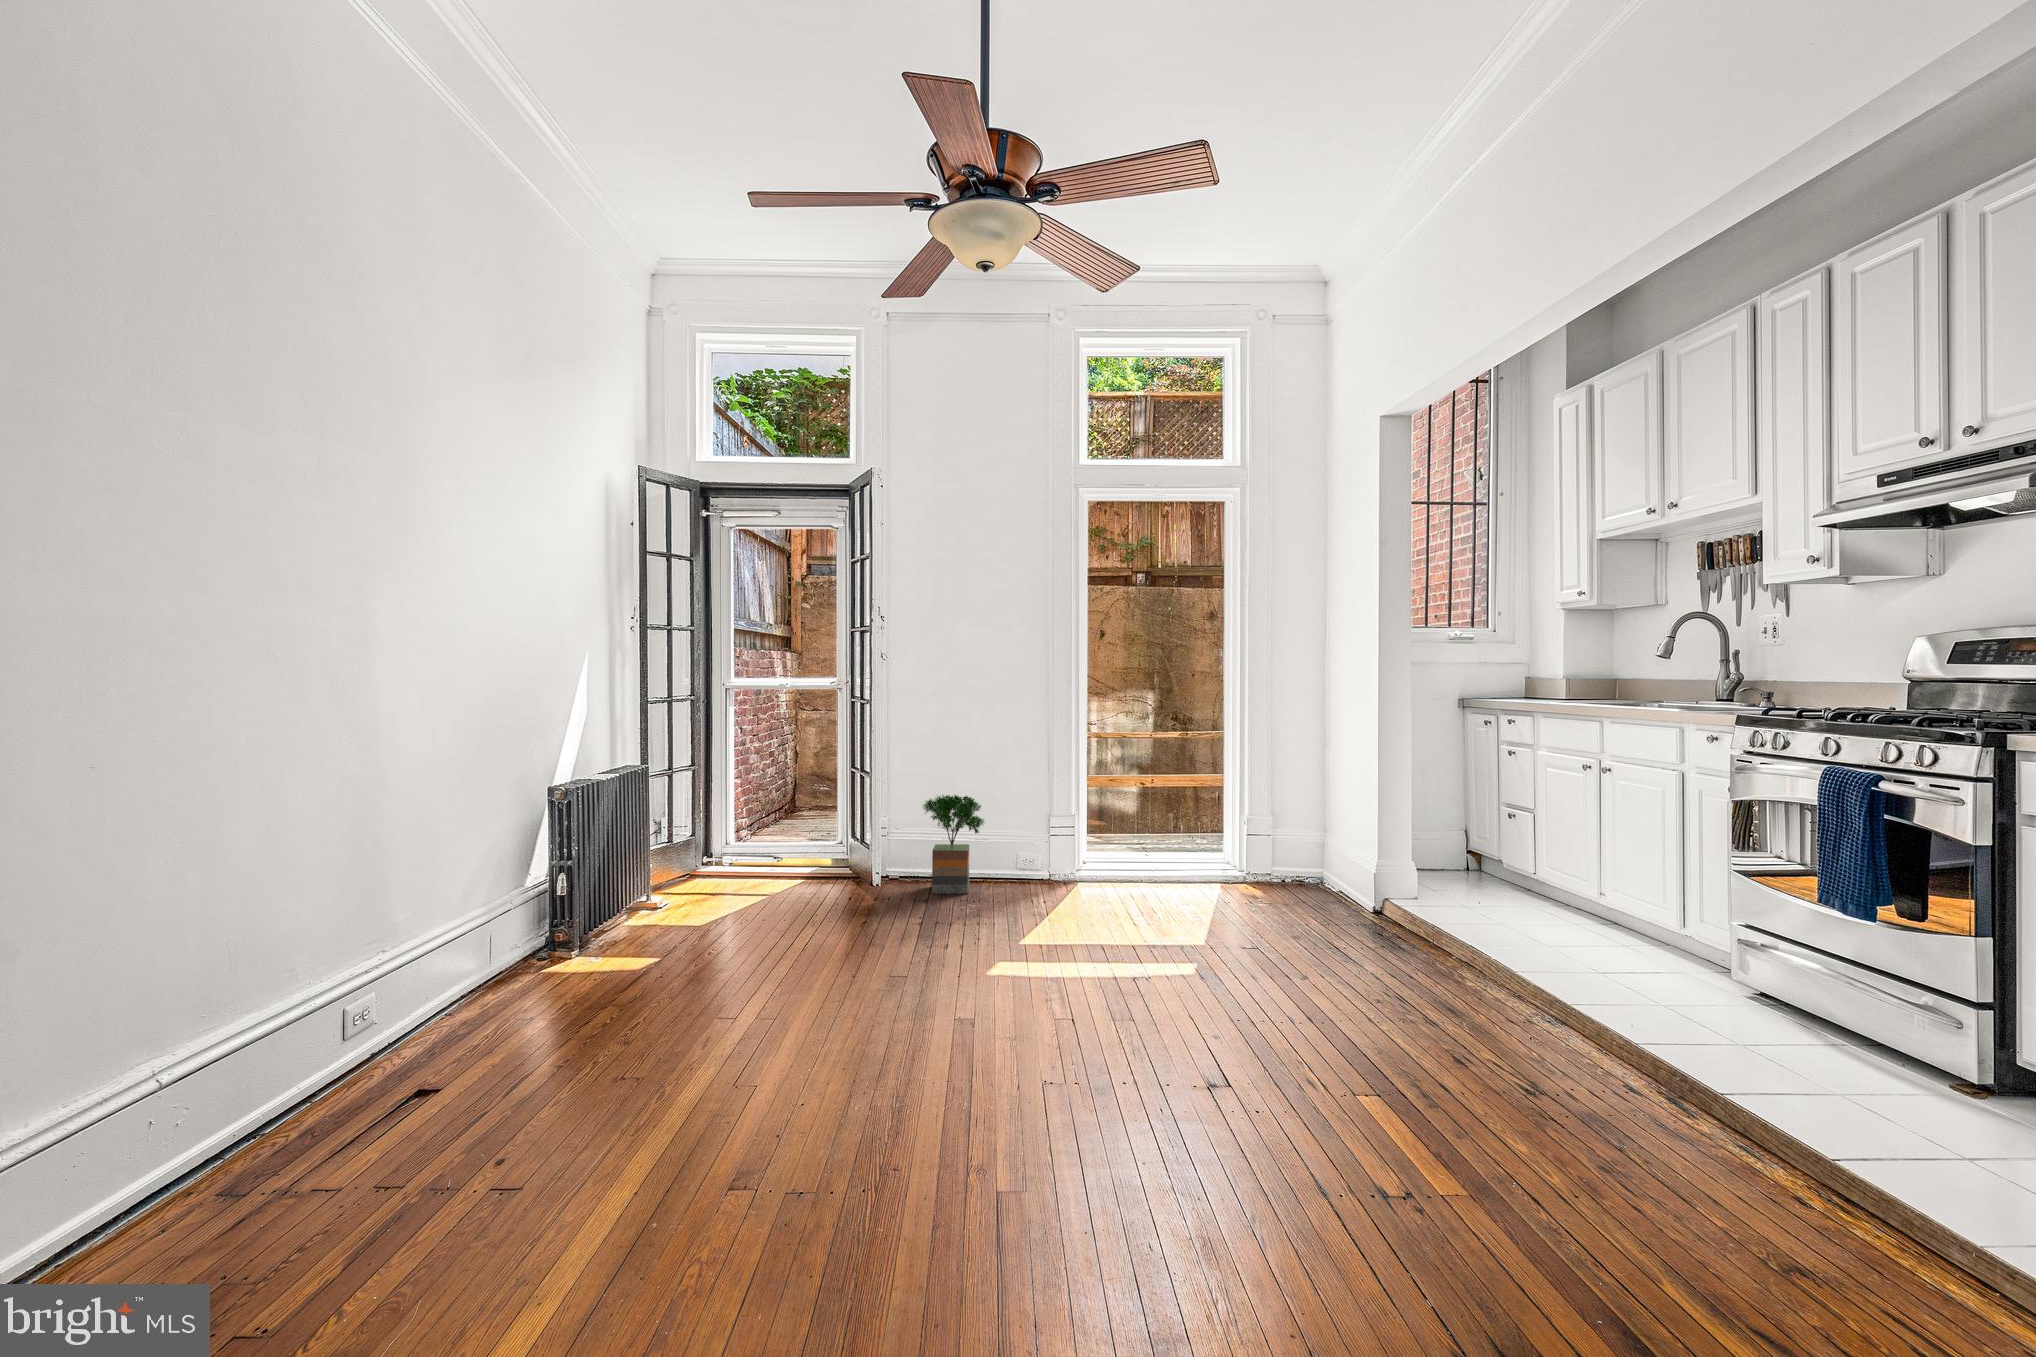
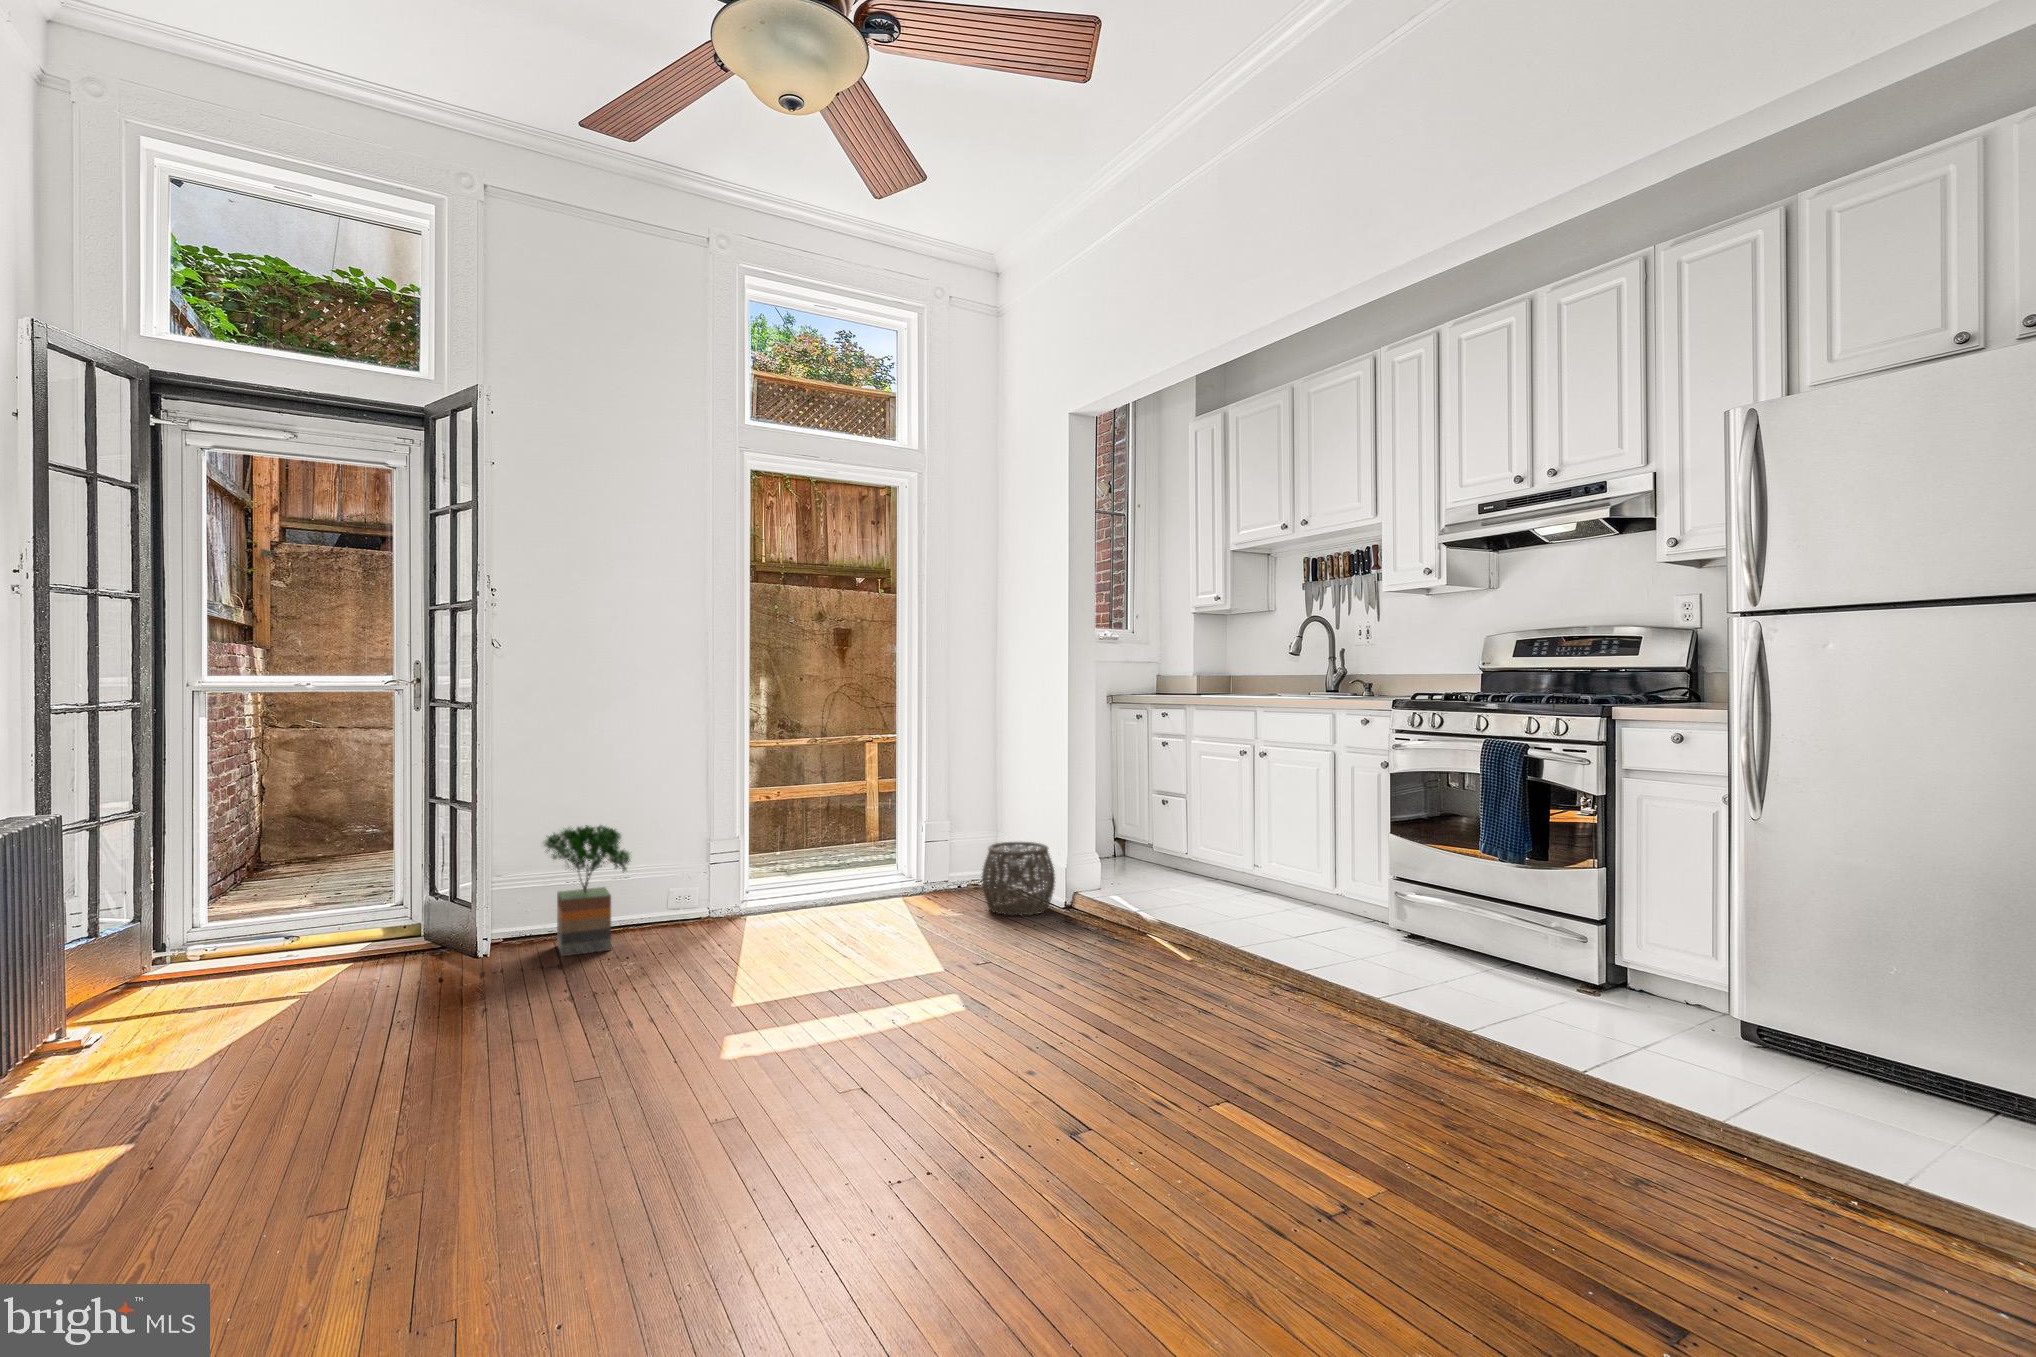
woven basket: none [1288,840,1364,913] -> present [982,842,1055,916]

